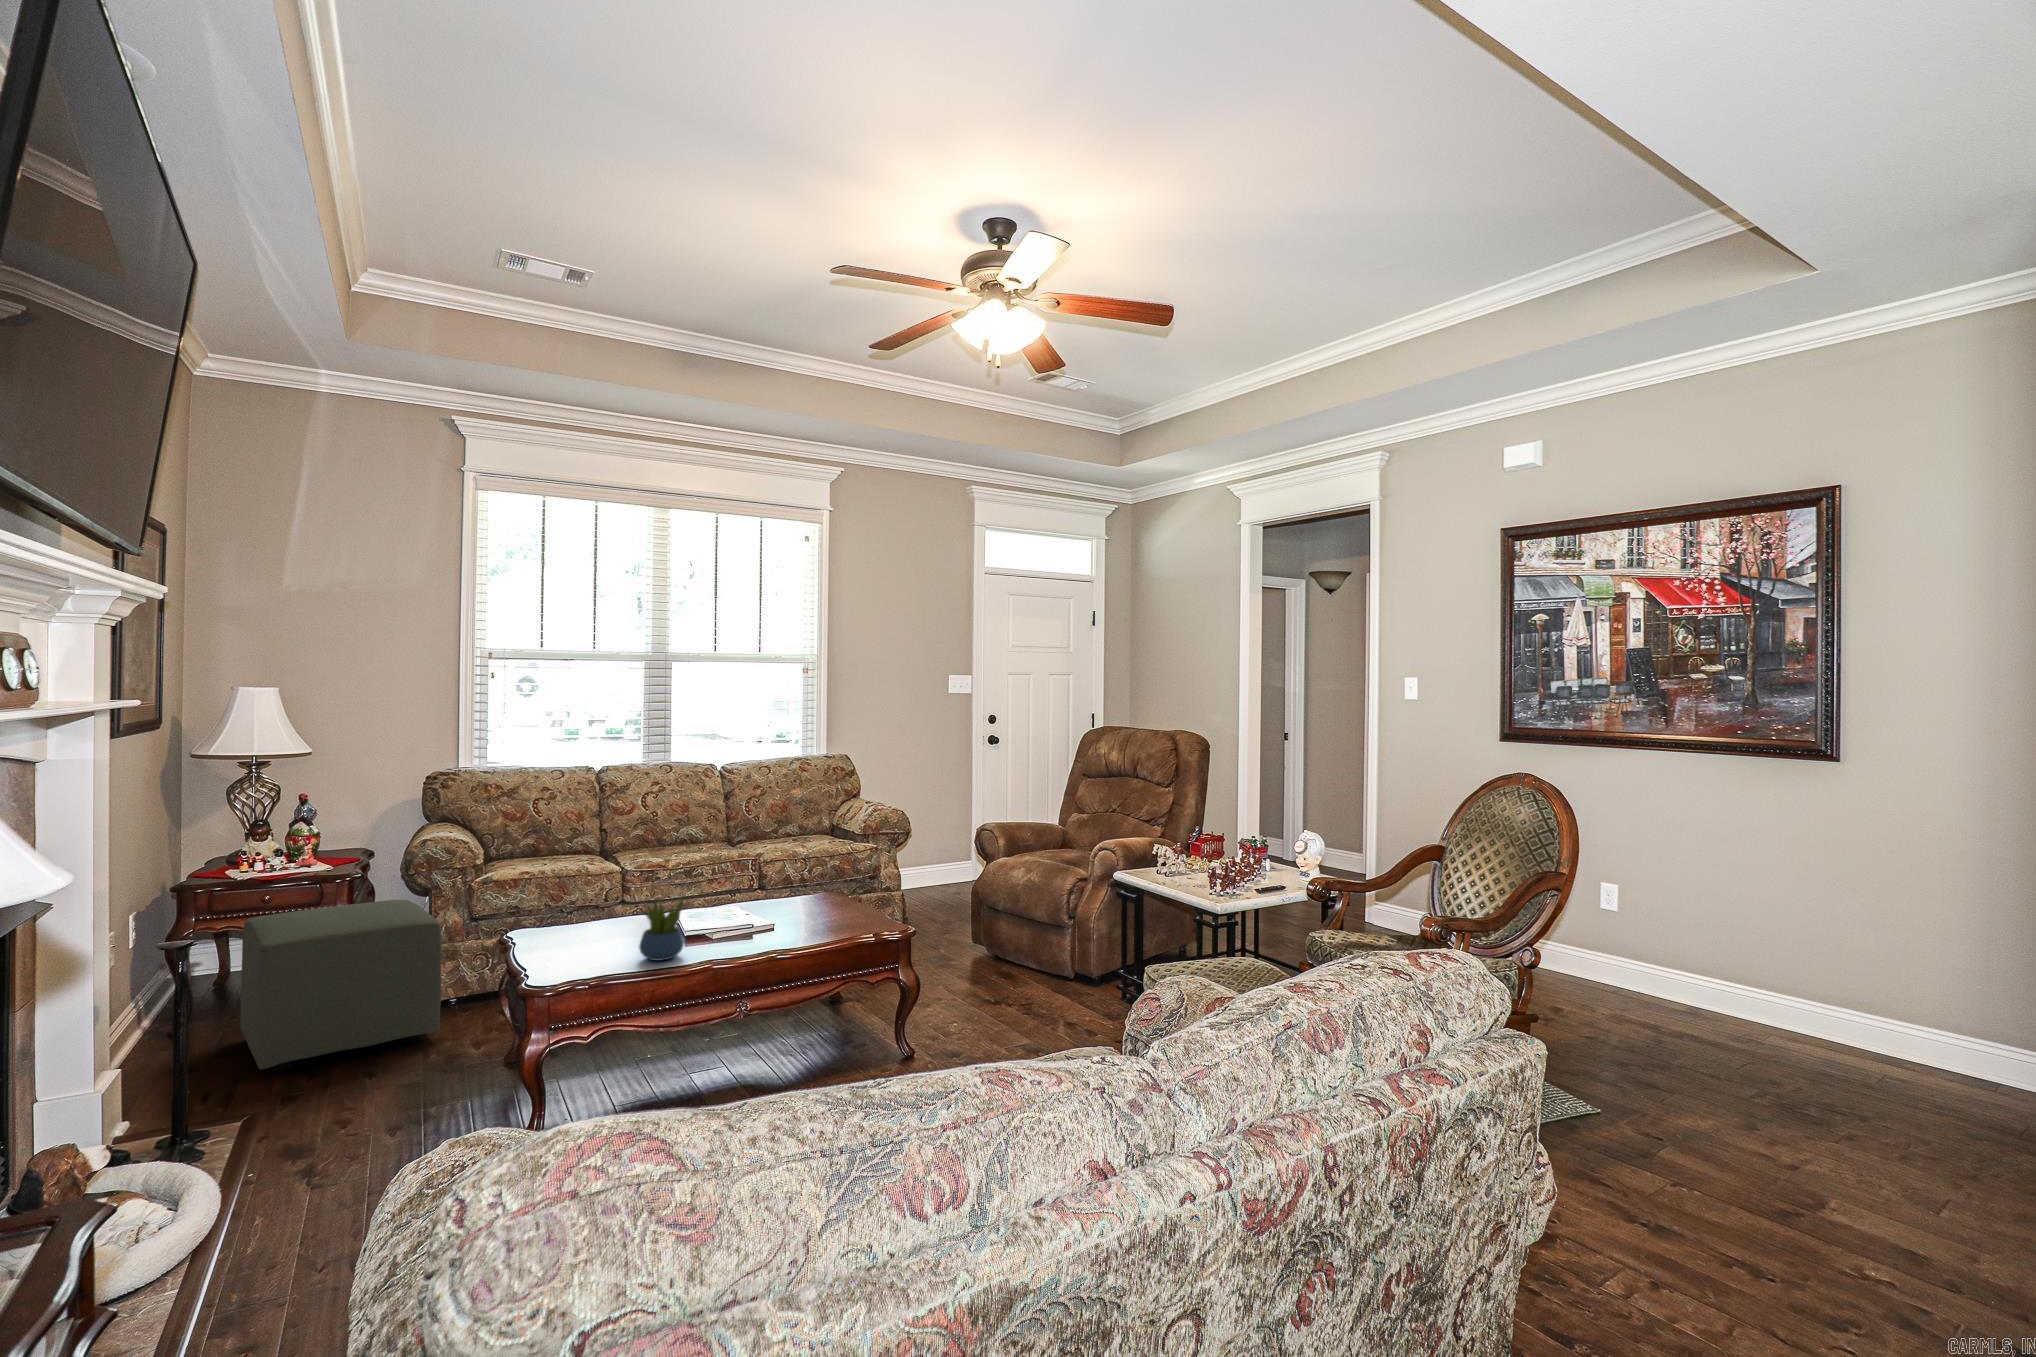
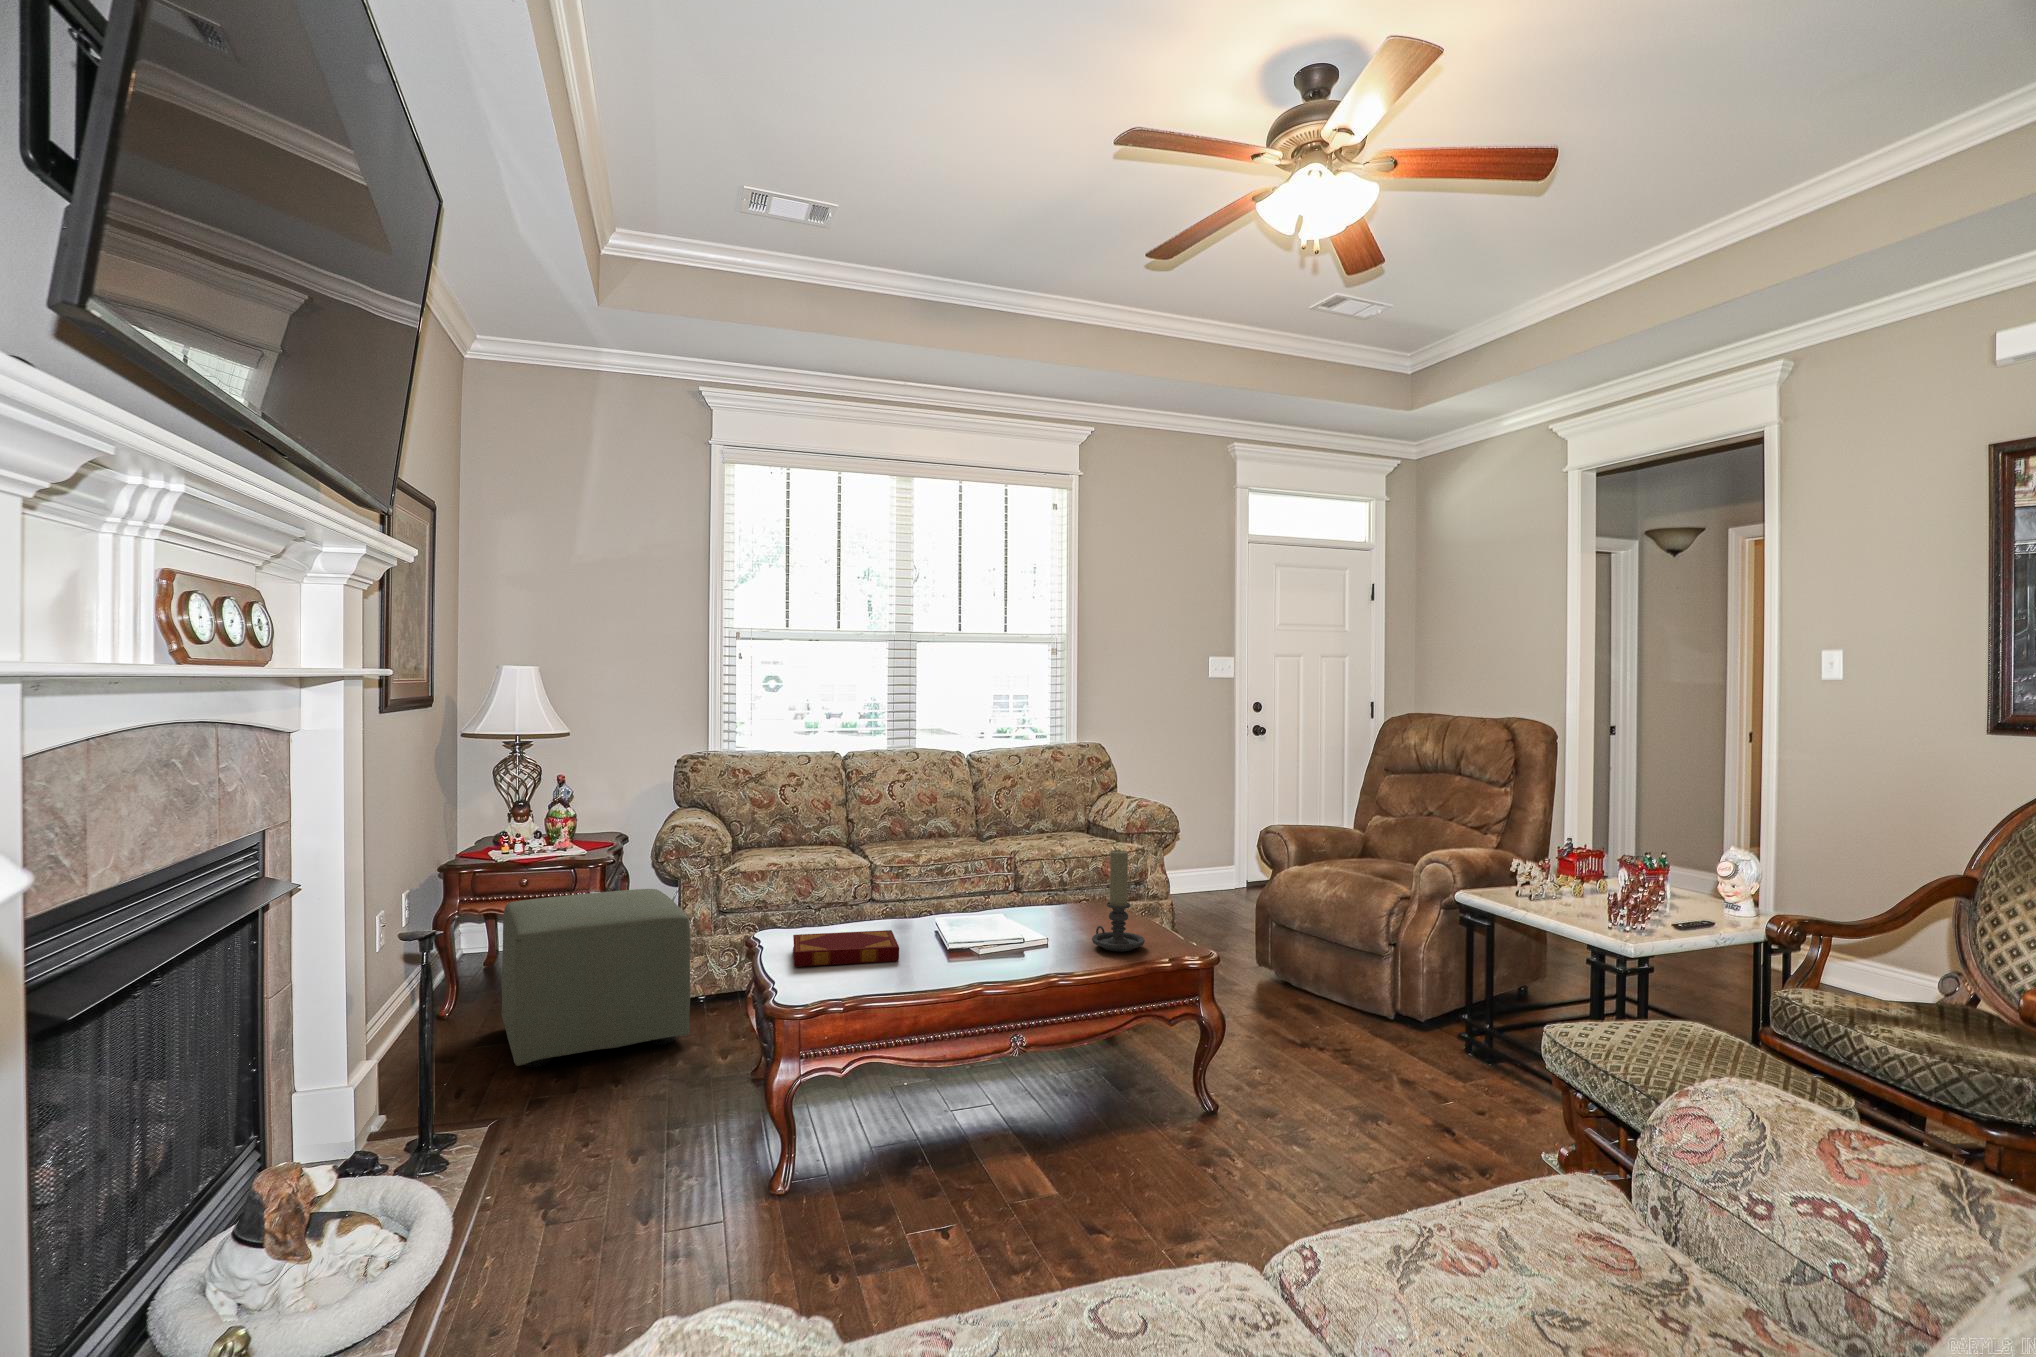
candle holder: none [812,847,856,931] -> present [1092,850,1145,952]
succulent plant: present [639,897,684,961] -> none [900,898,950,978]
hardback book: none [542,924,640,958] -> present [793,930,899,967]

